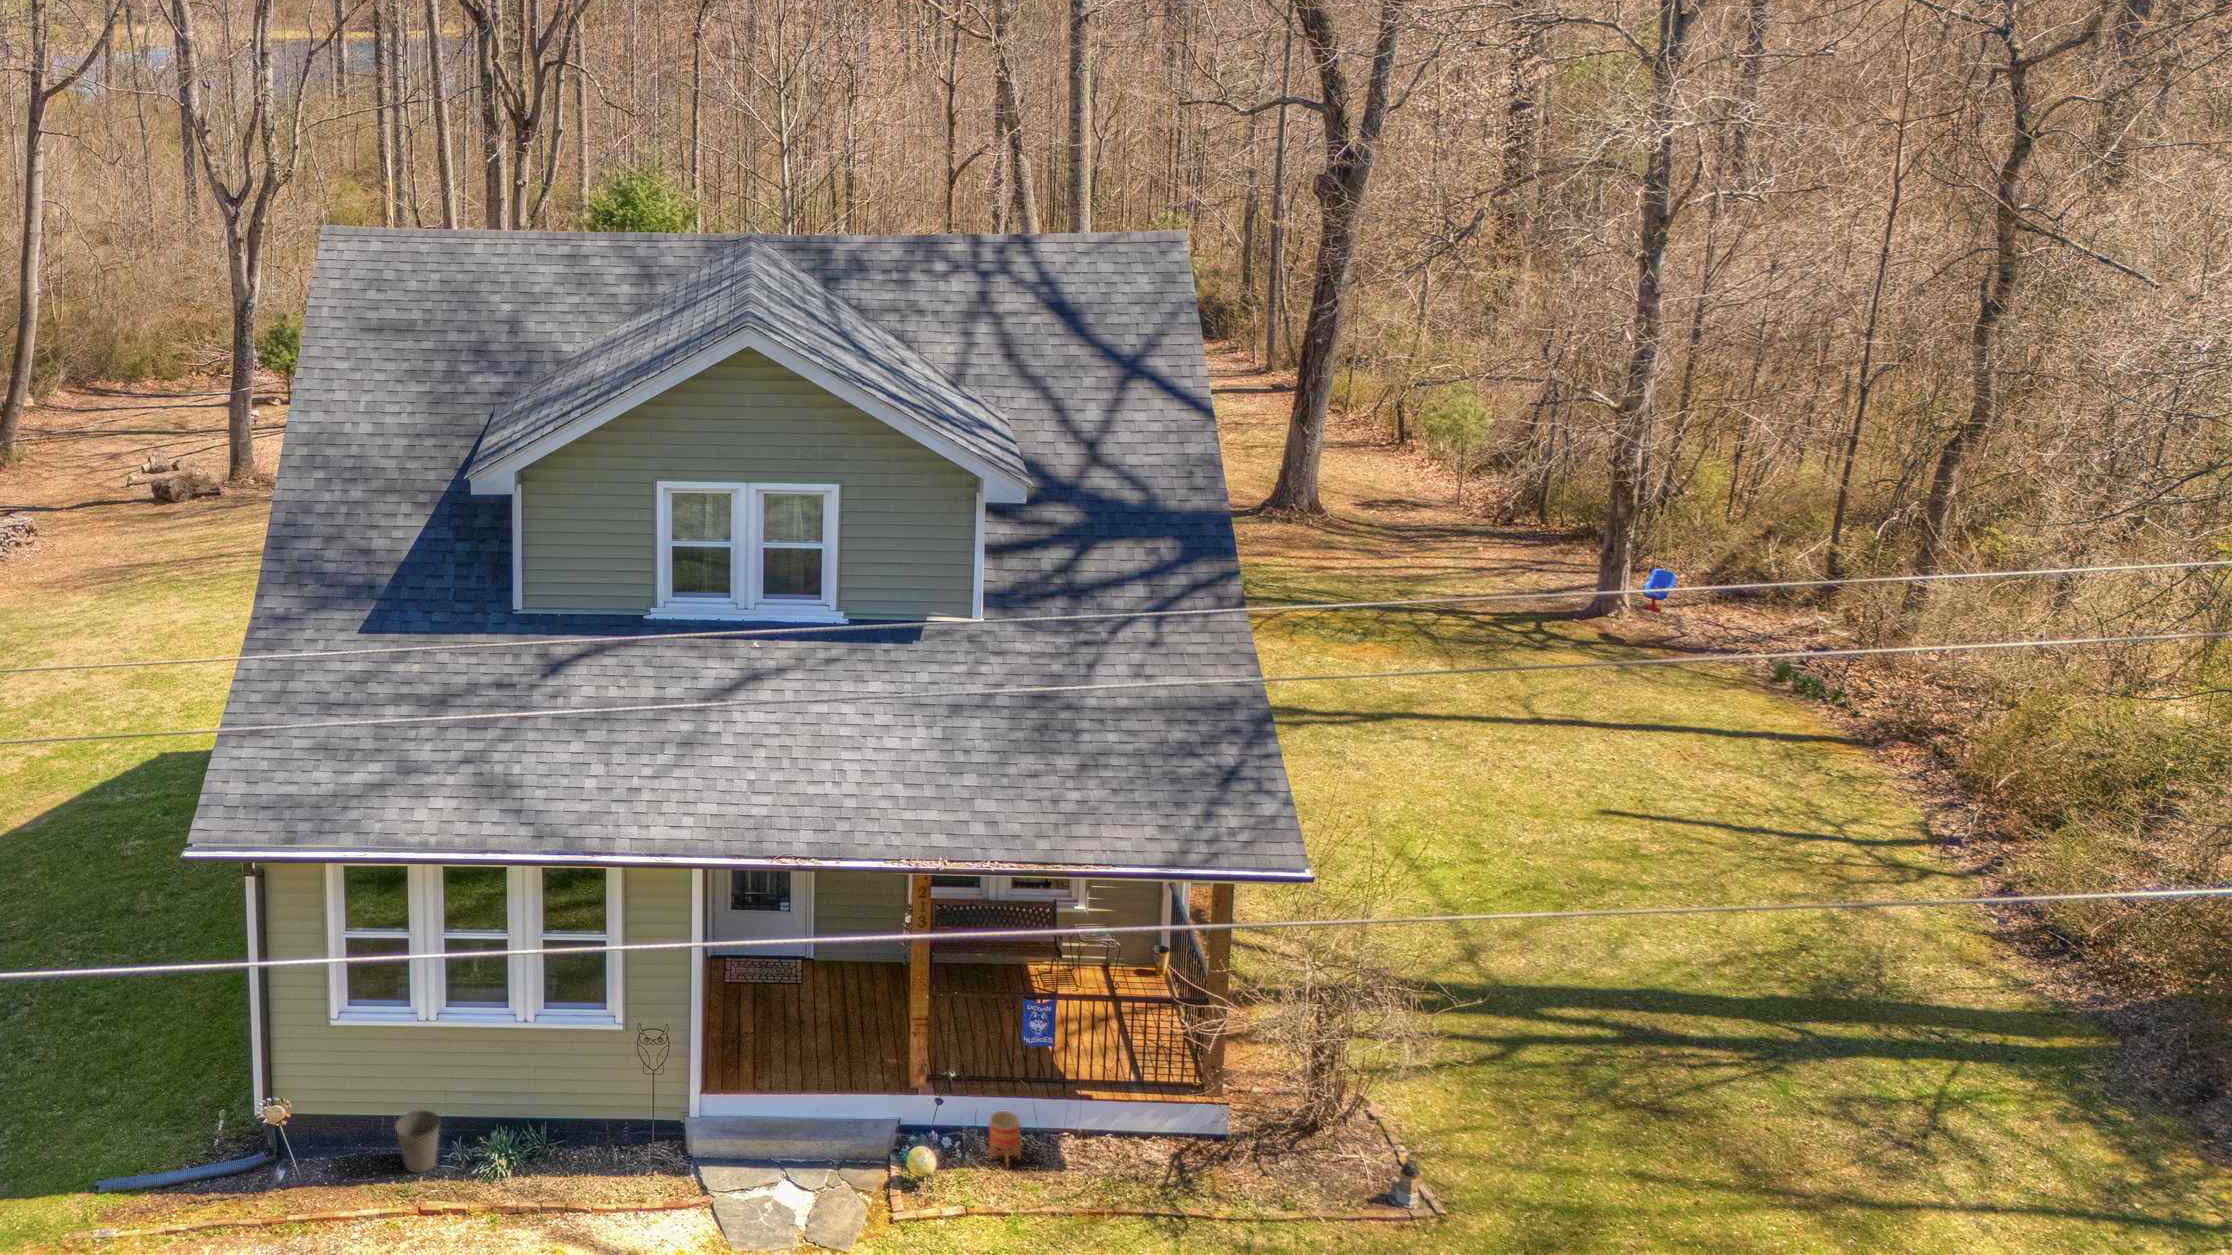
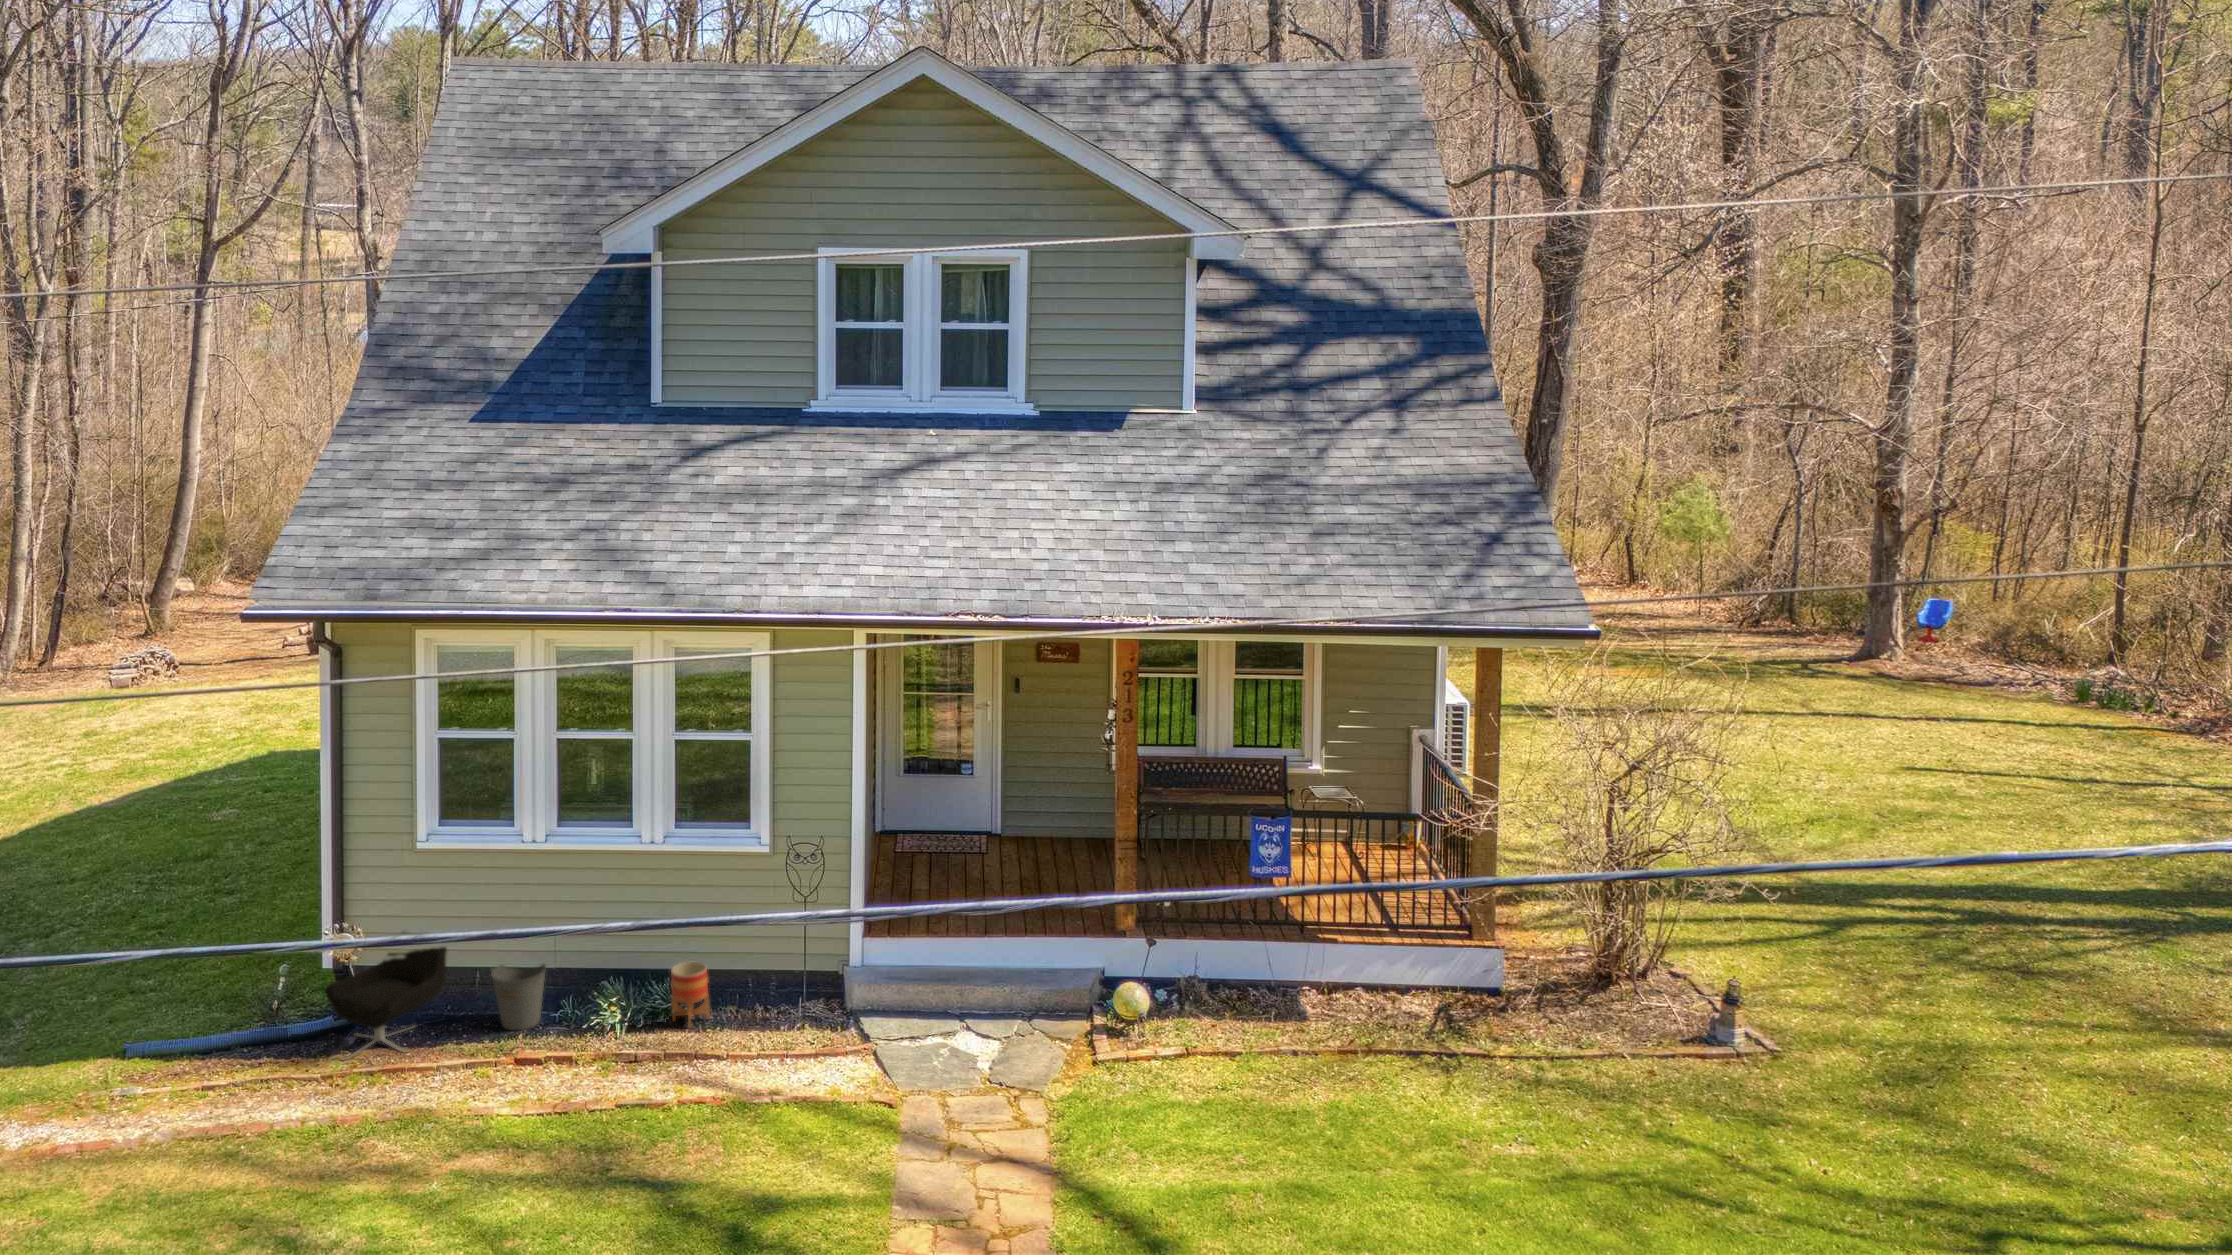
lounge chair: none [260,1088,359,1207] -> present [324,947,447,1060]
planter: present [989,1111,1021,1167] -> present [671,962,710,1028]

